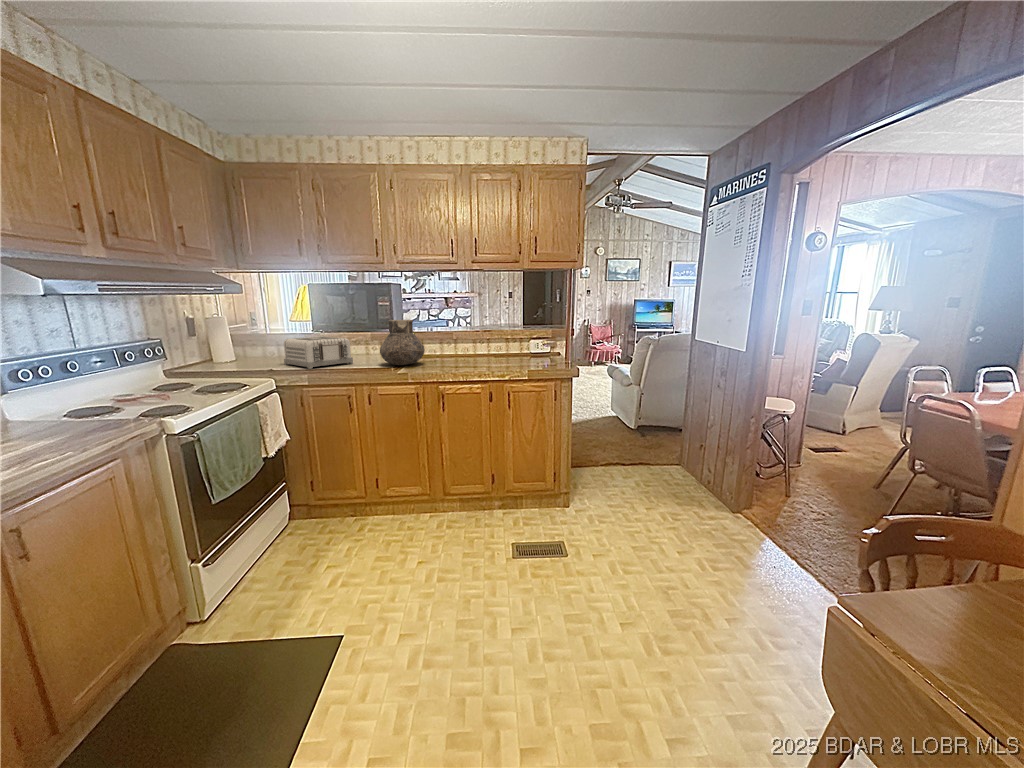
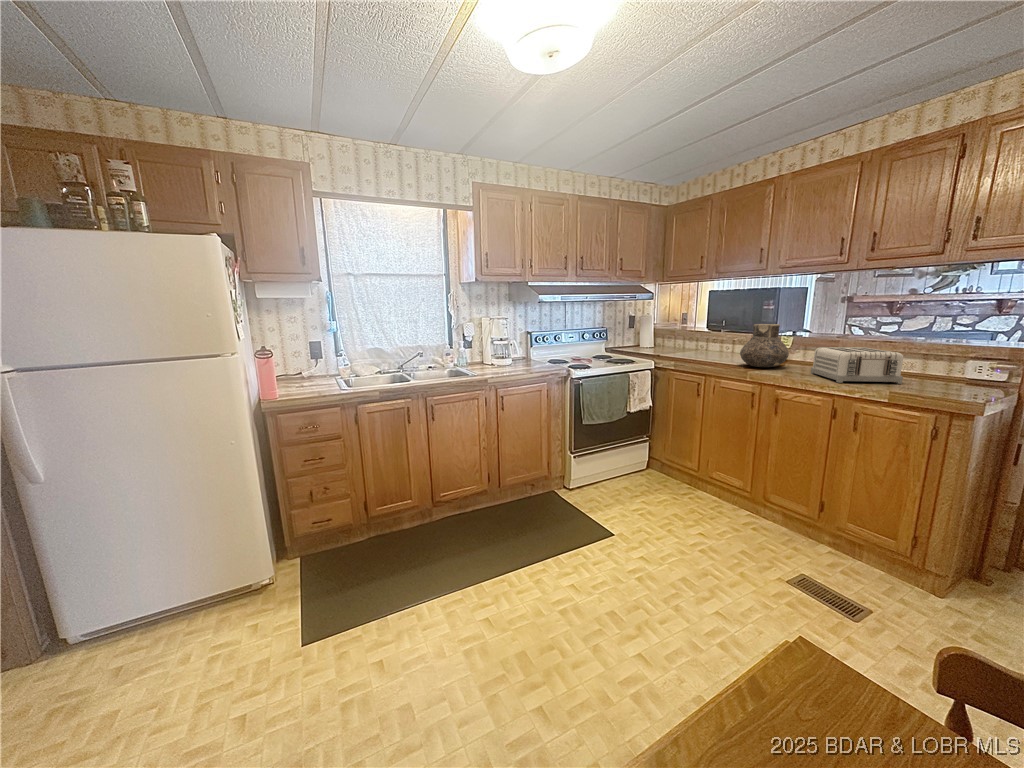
toaster: present [284,337,353,369] -> present [811,347,903,384]

